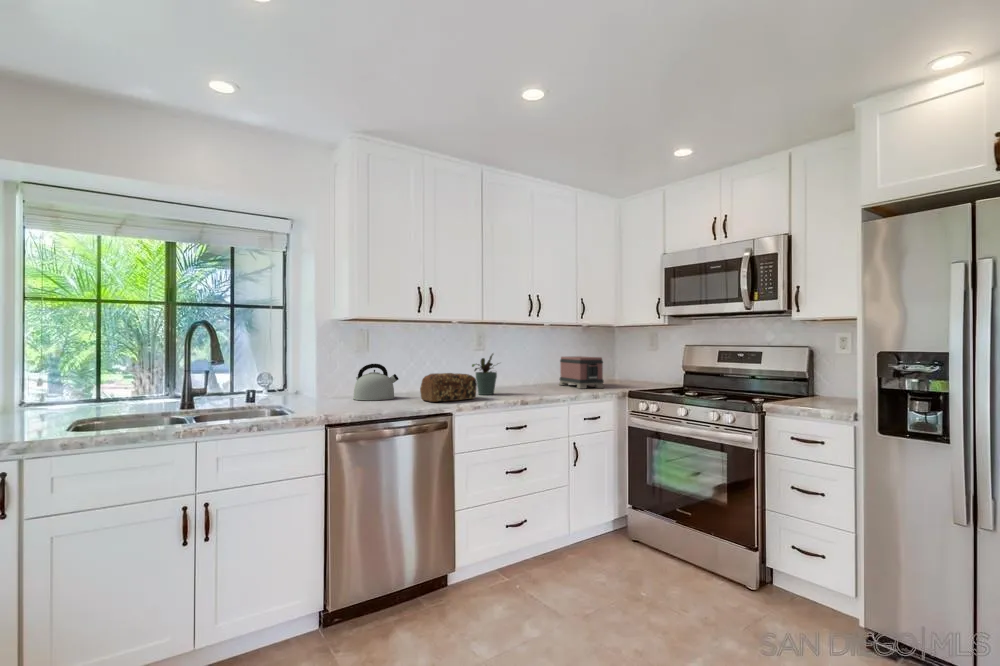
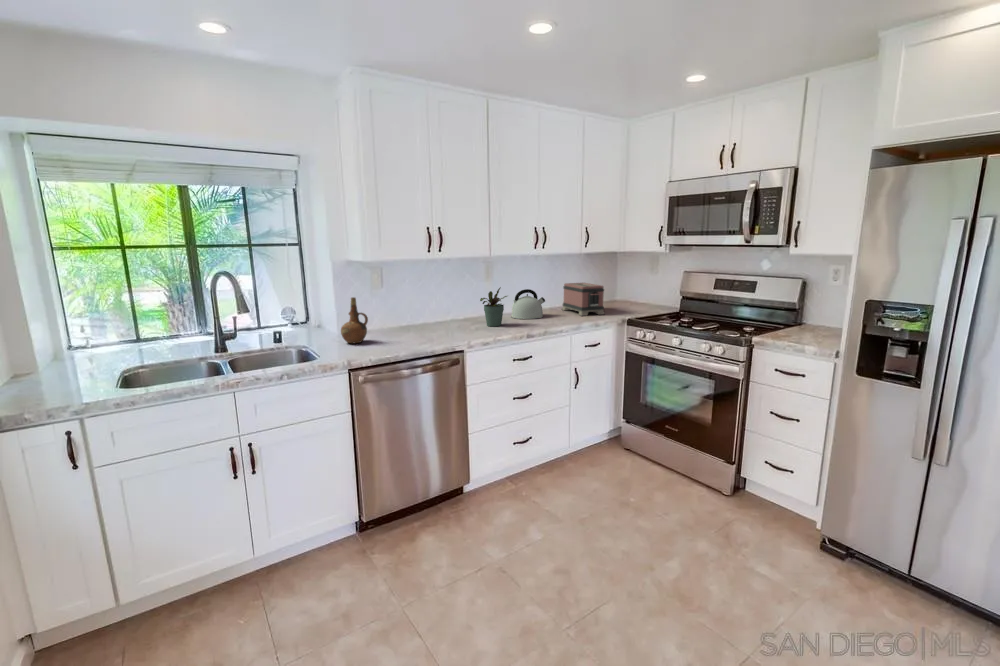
ceramic pitcher: none [320,355,351,404] -> present [341,297,368,343]
kettle: present [353,364,398,400] -> present [511,289,545,319]
bread loaf: present [420,373,477,402] -> none [433,310,485,339]

